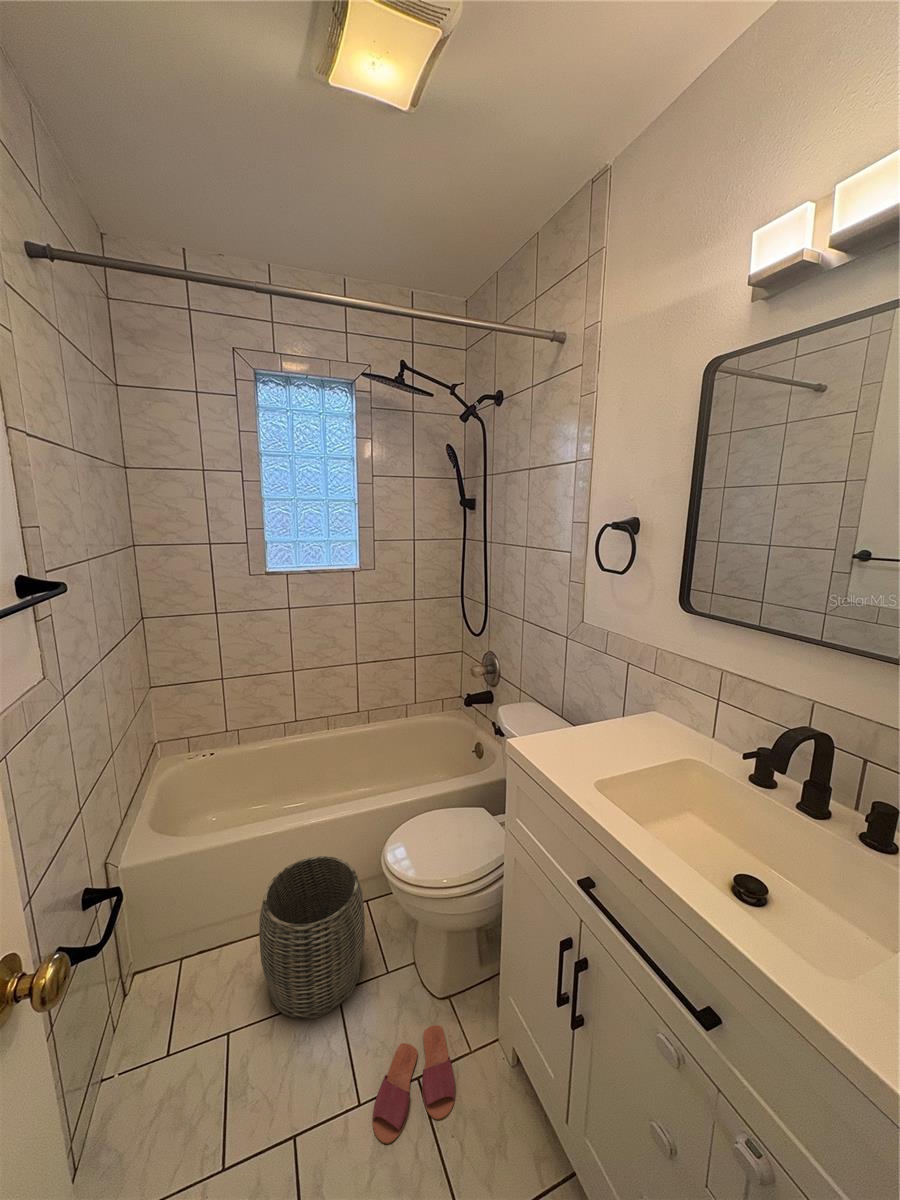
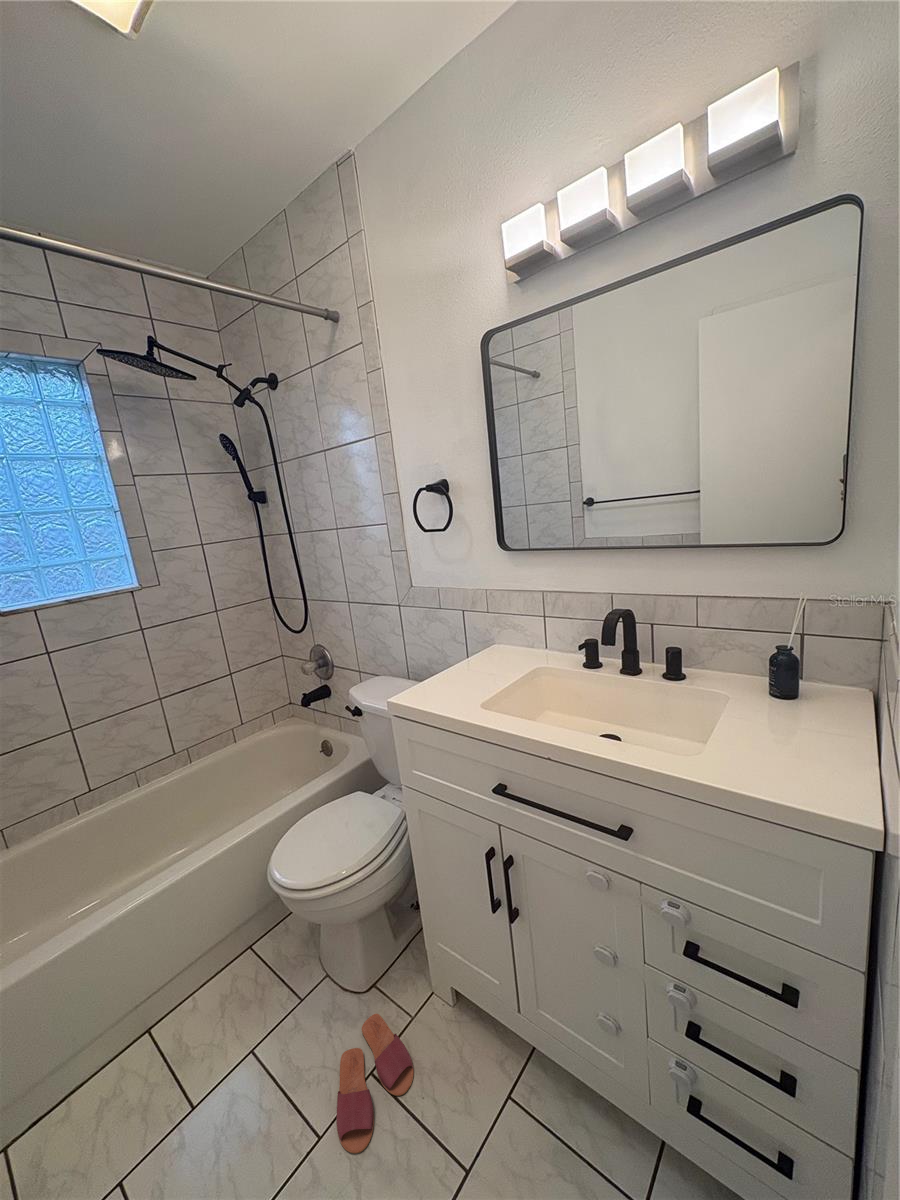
woven basket: present [259,856,365,1020] -> none [127,910,271,1116]

